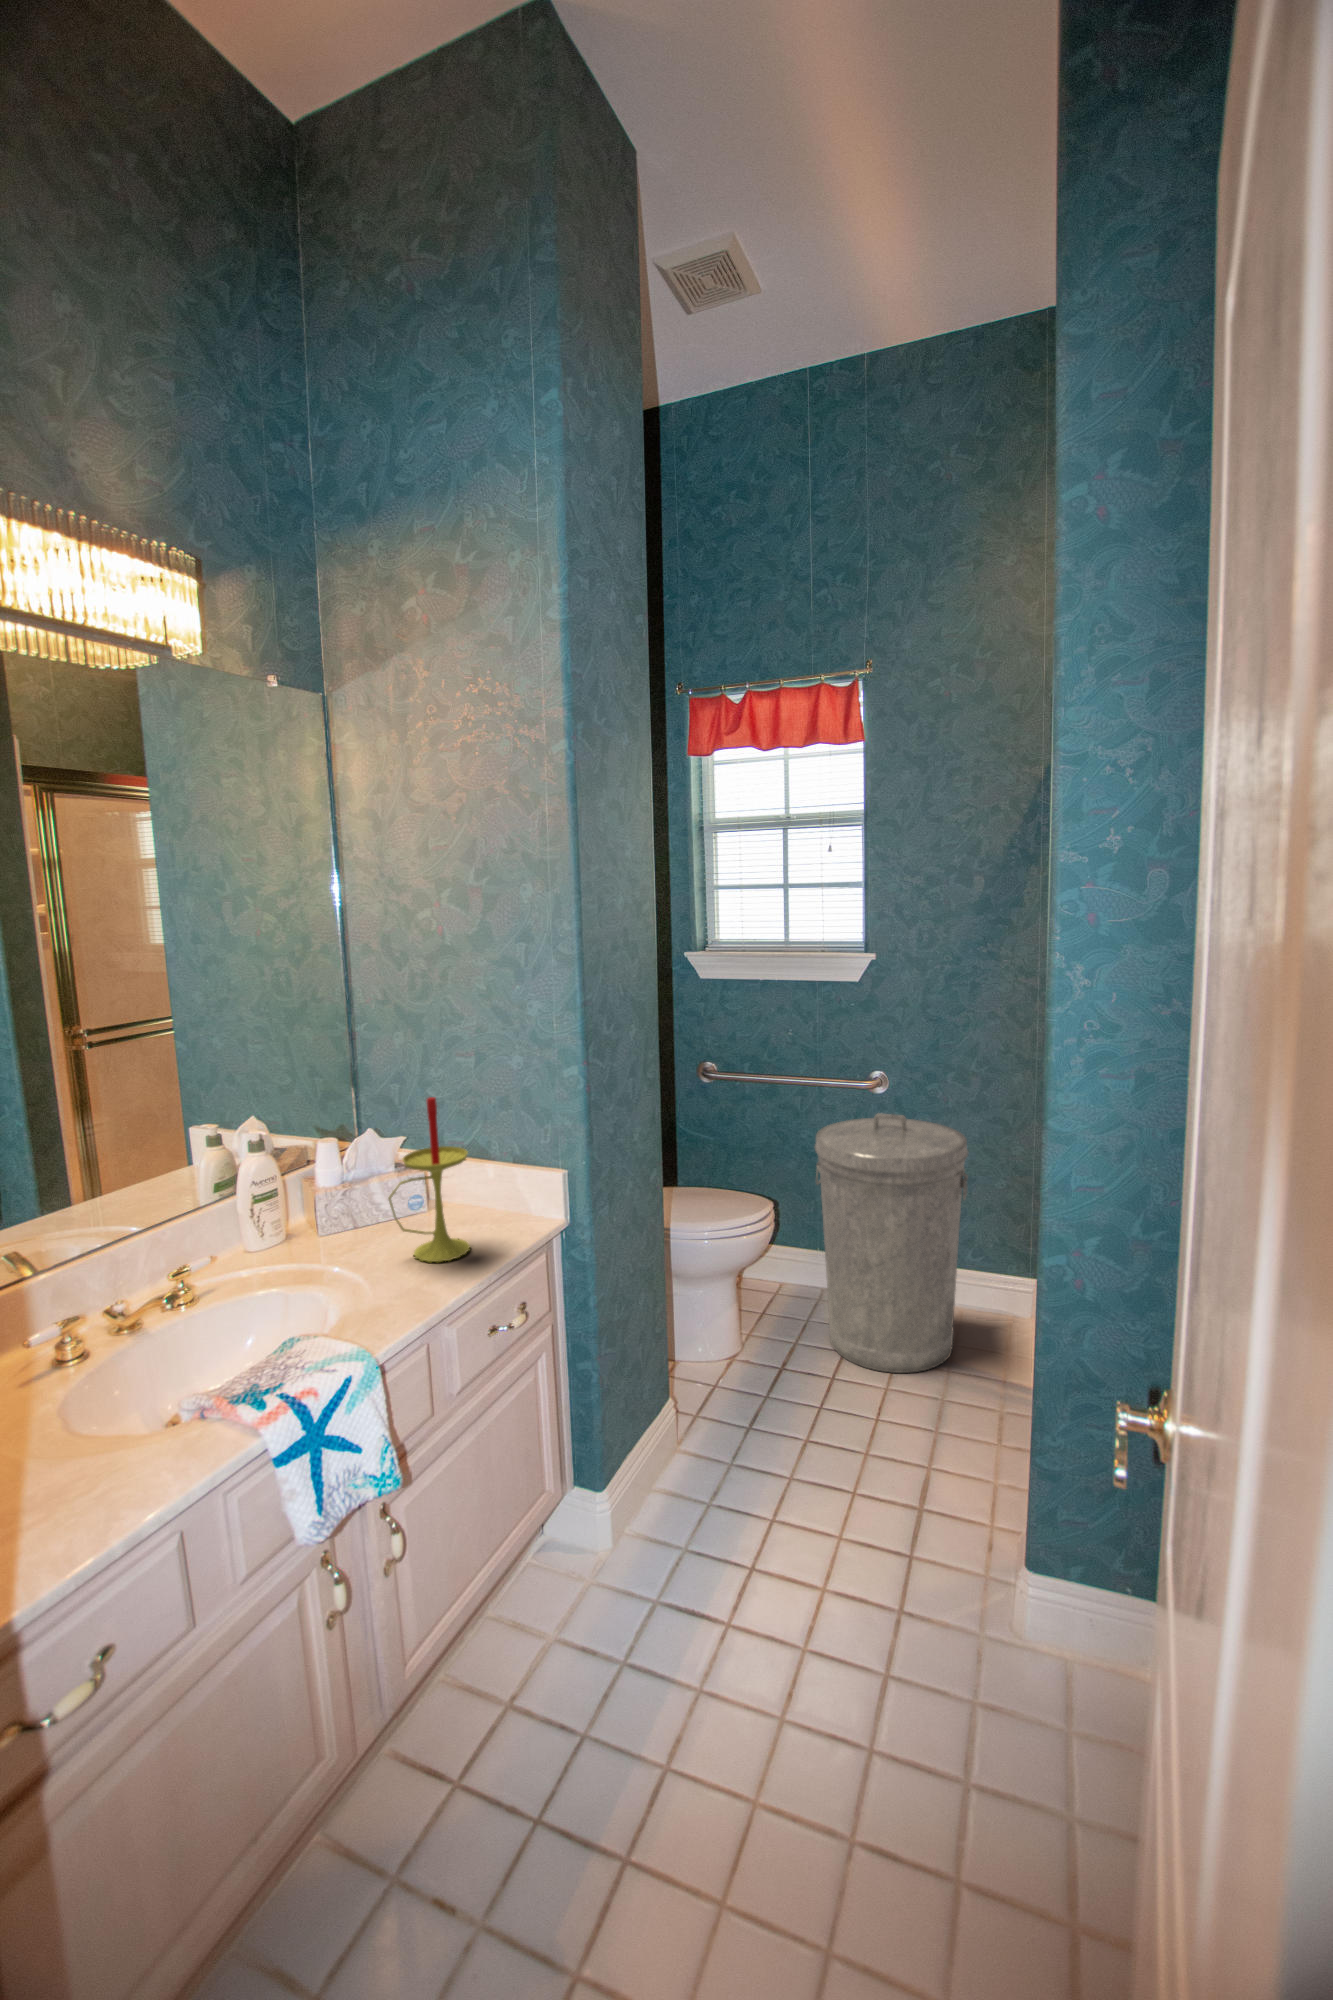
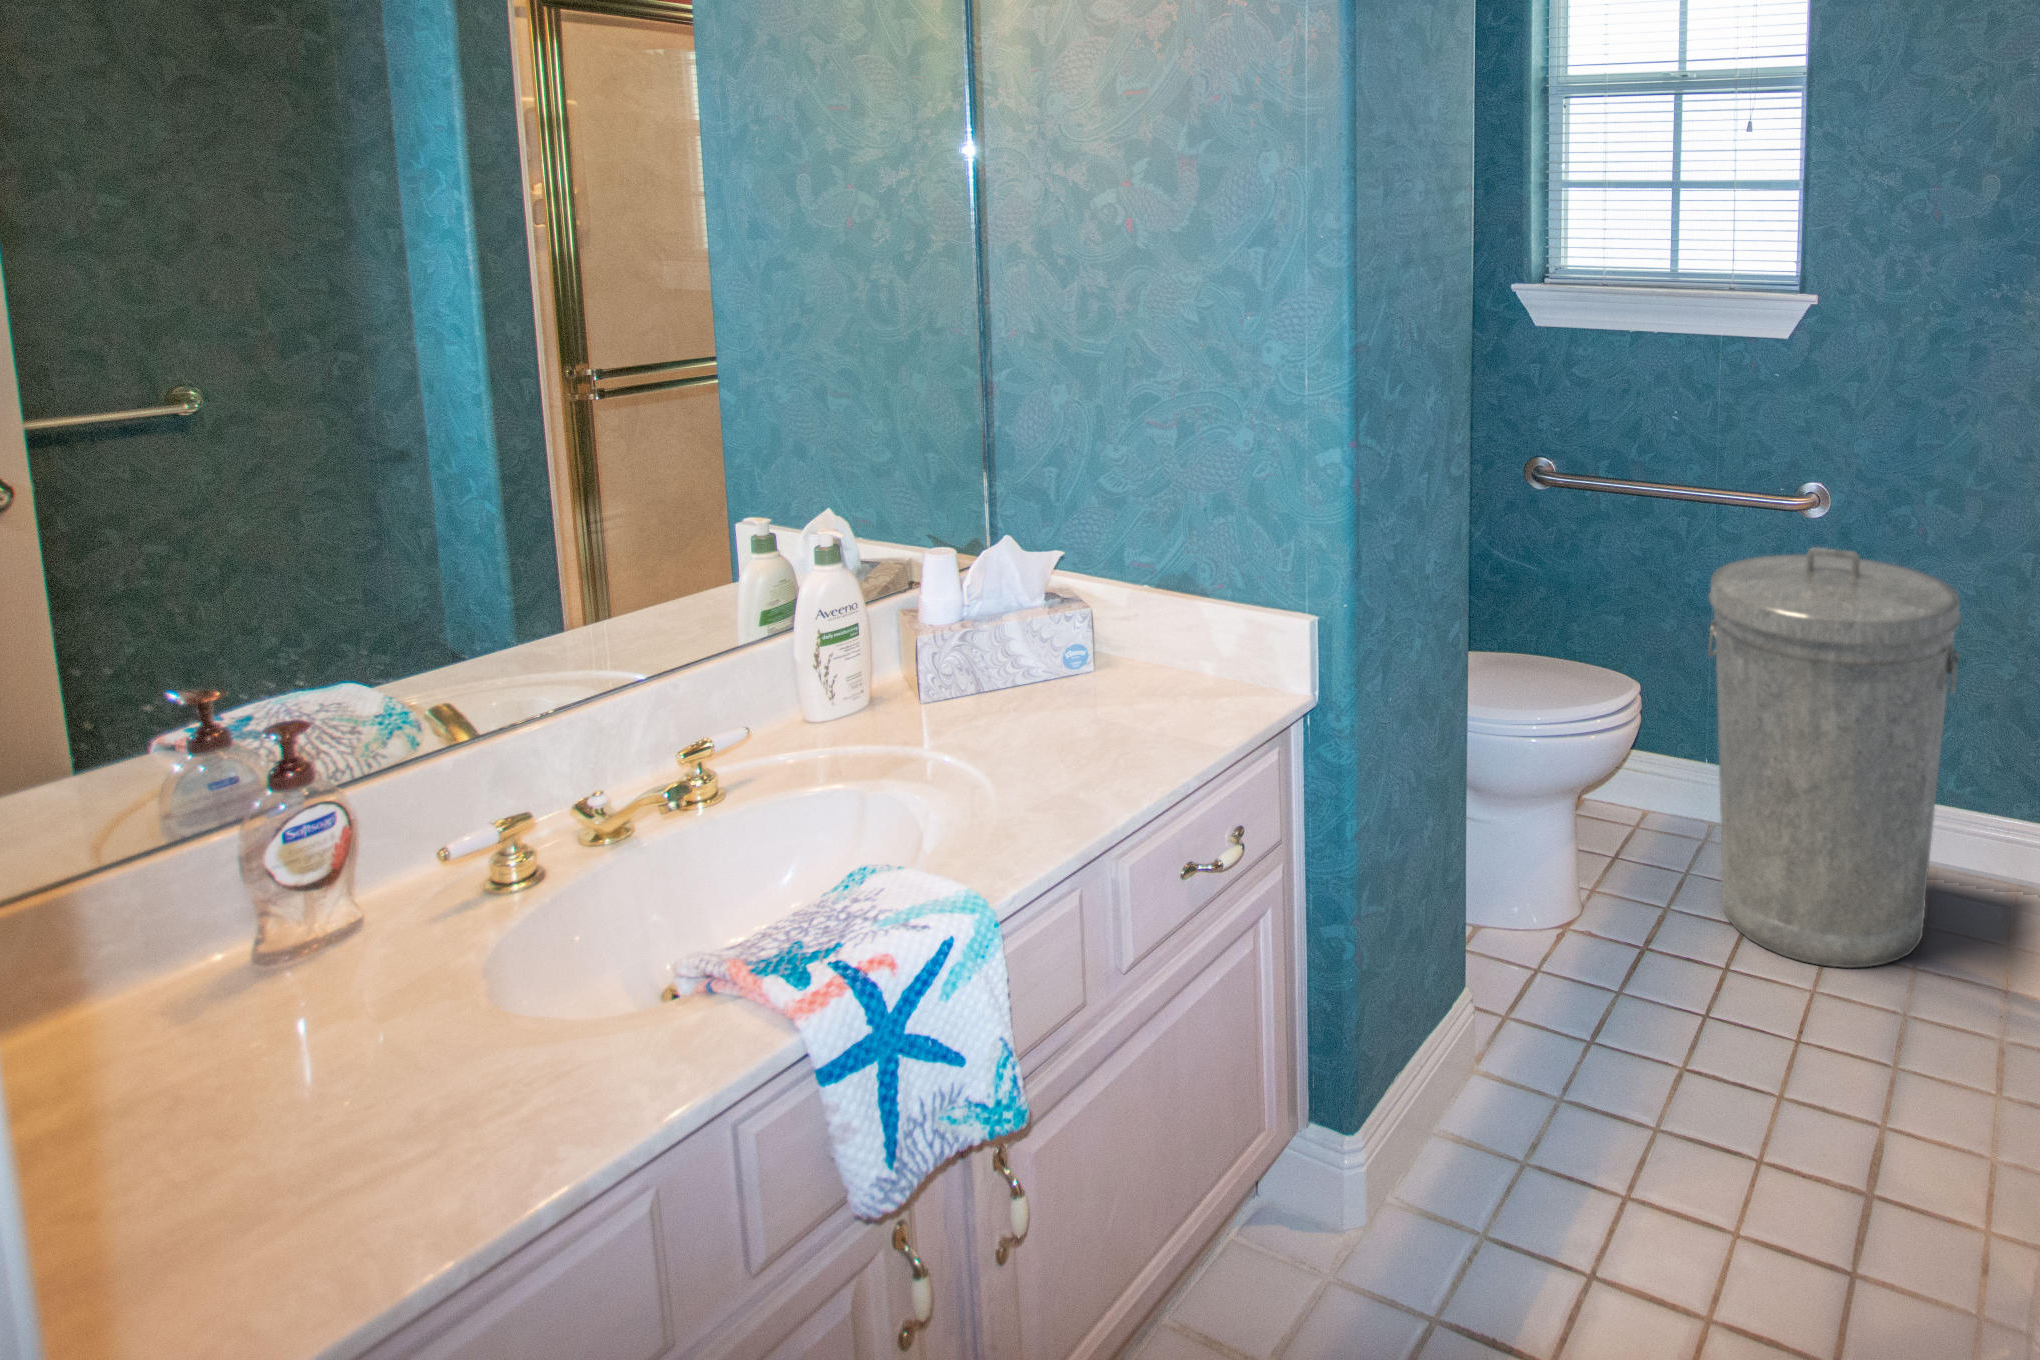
candle: present [388,1097,470,1262] -> none [1030,480,1160,753]

